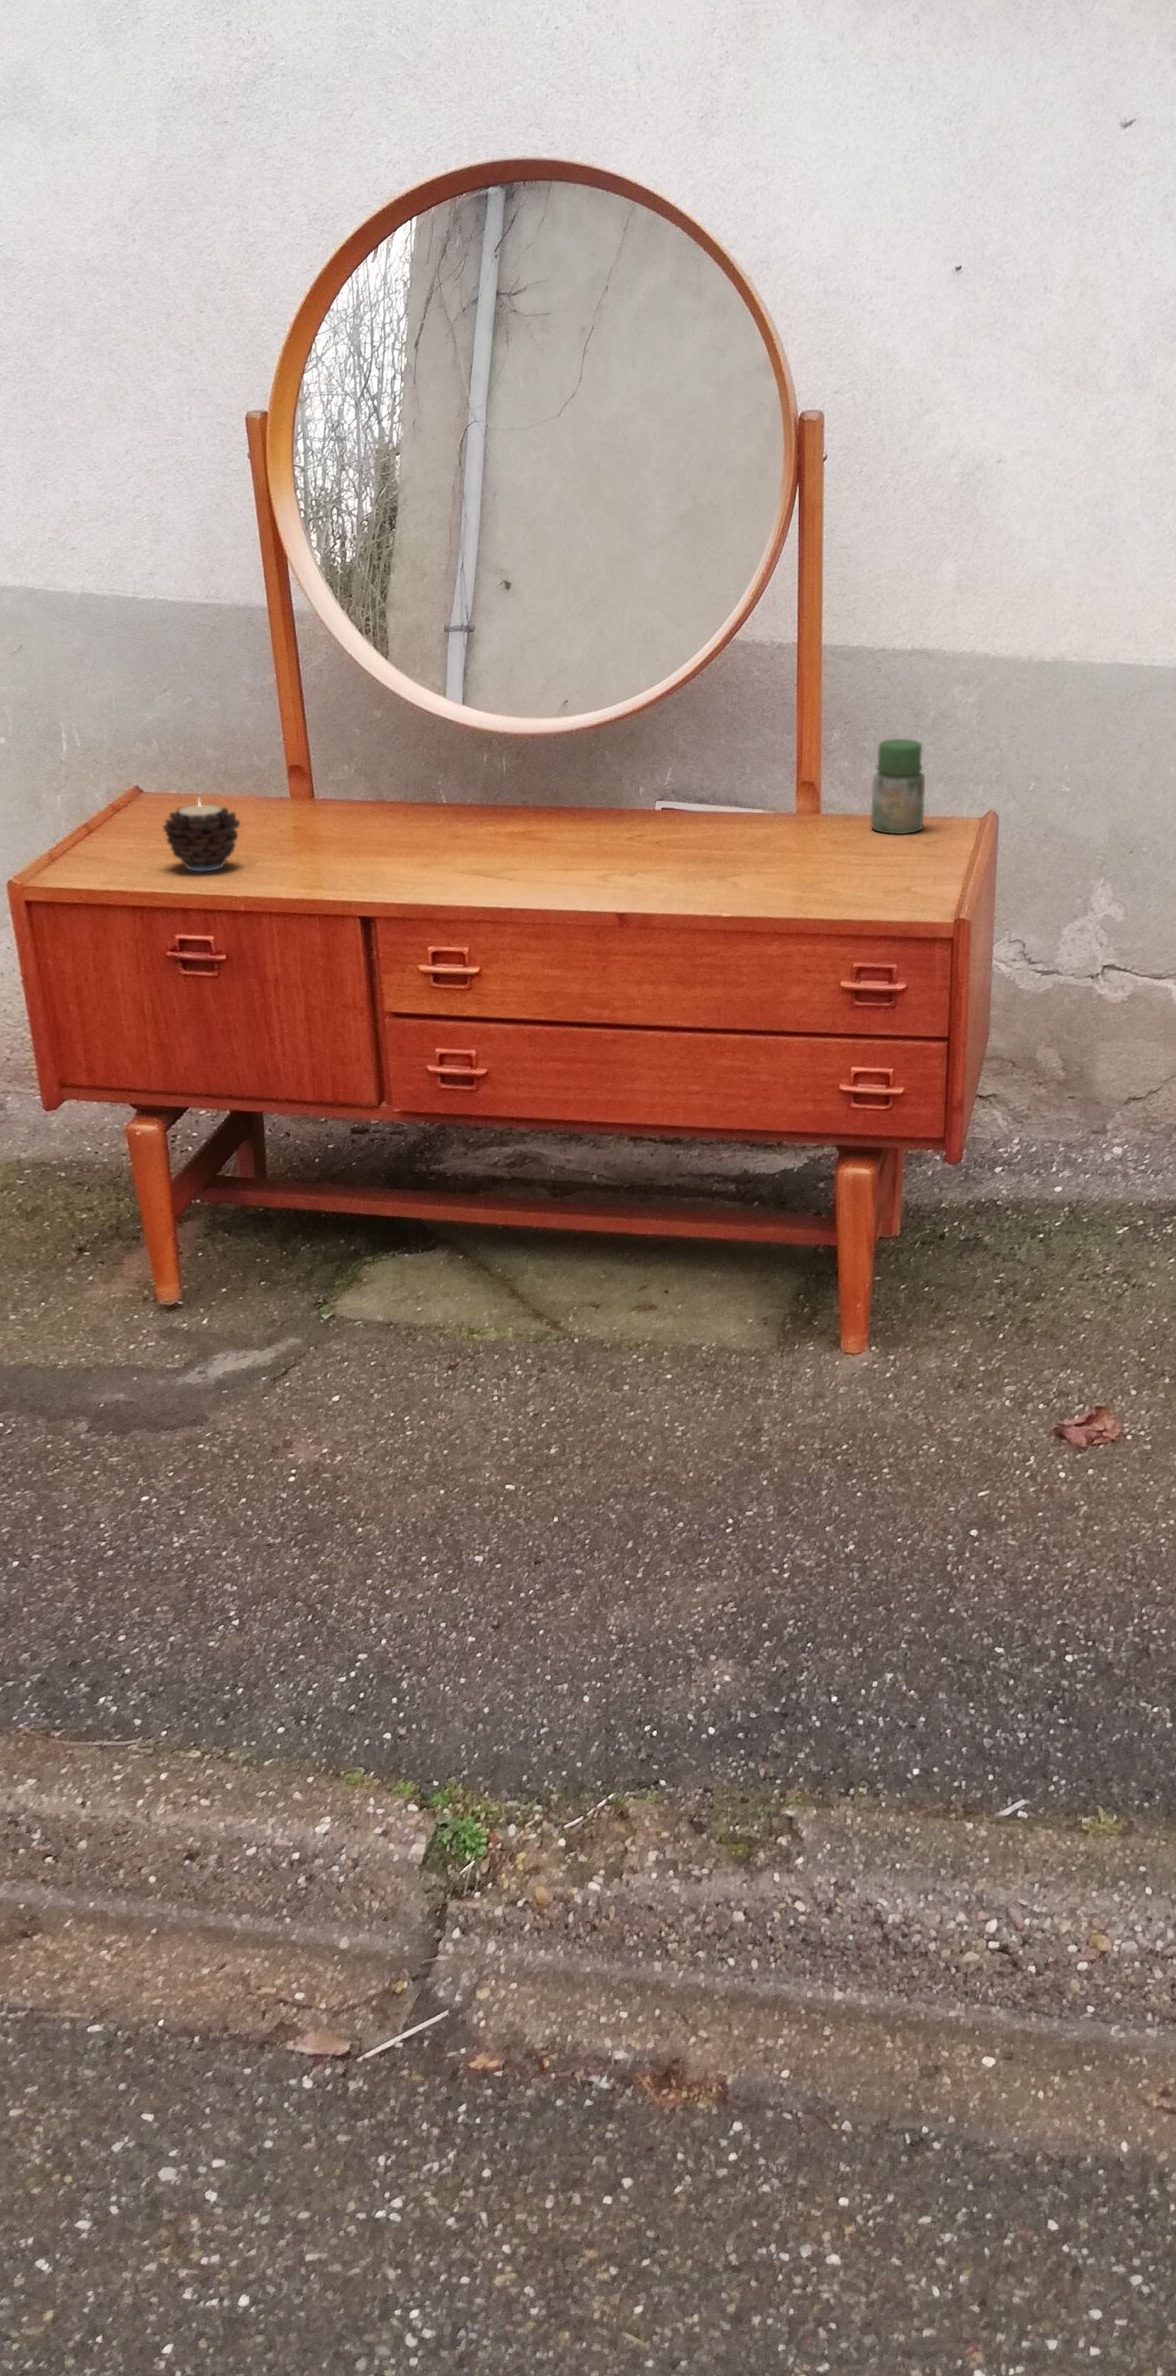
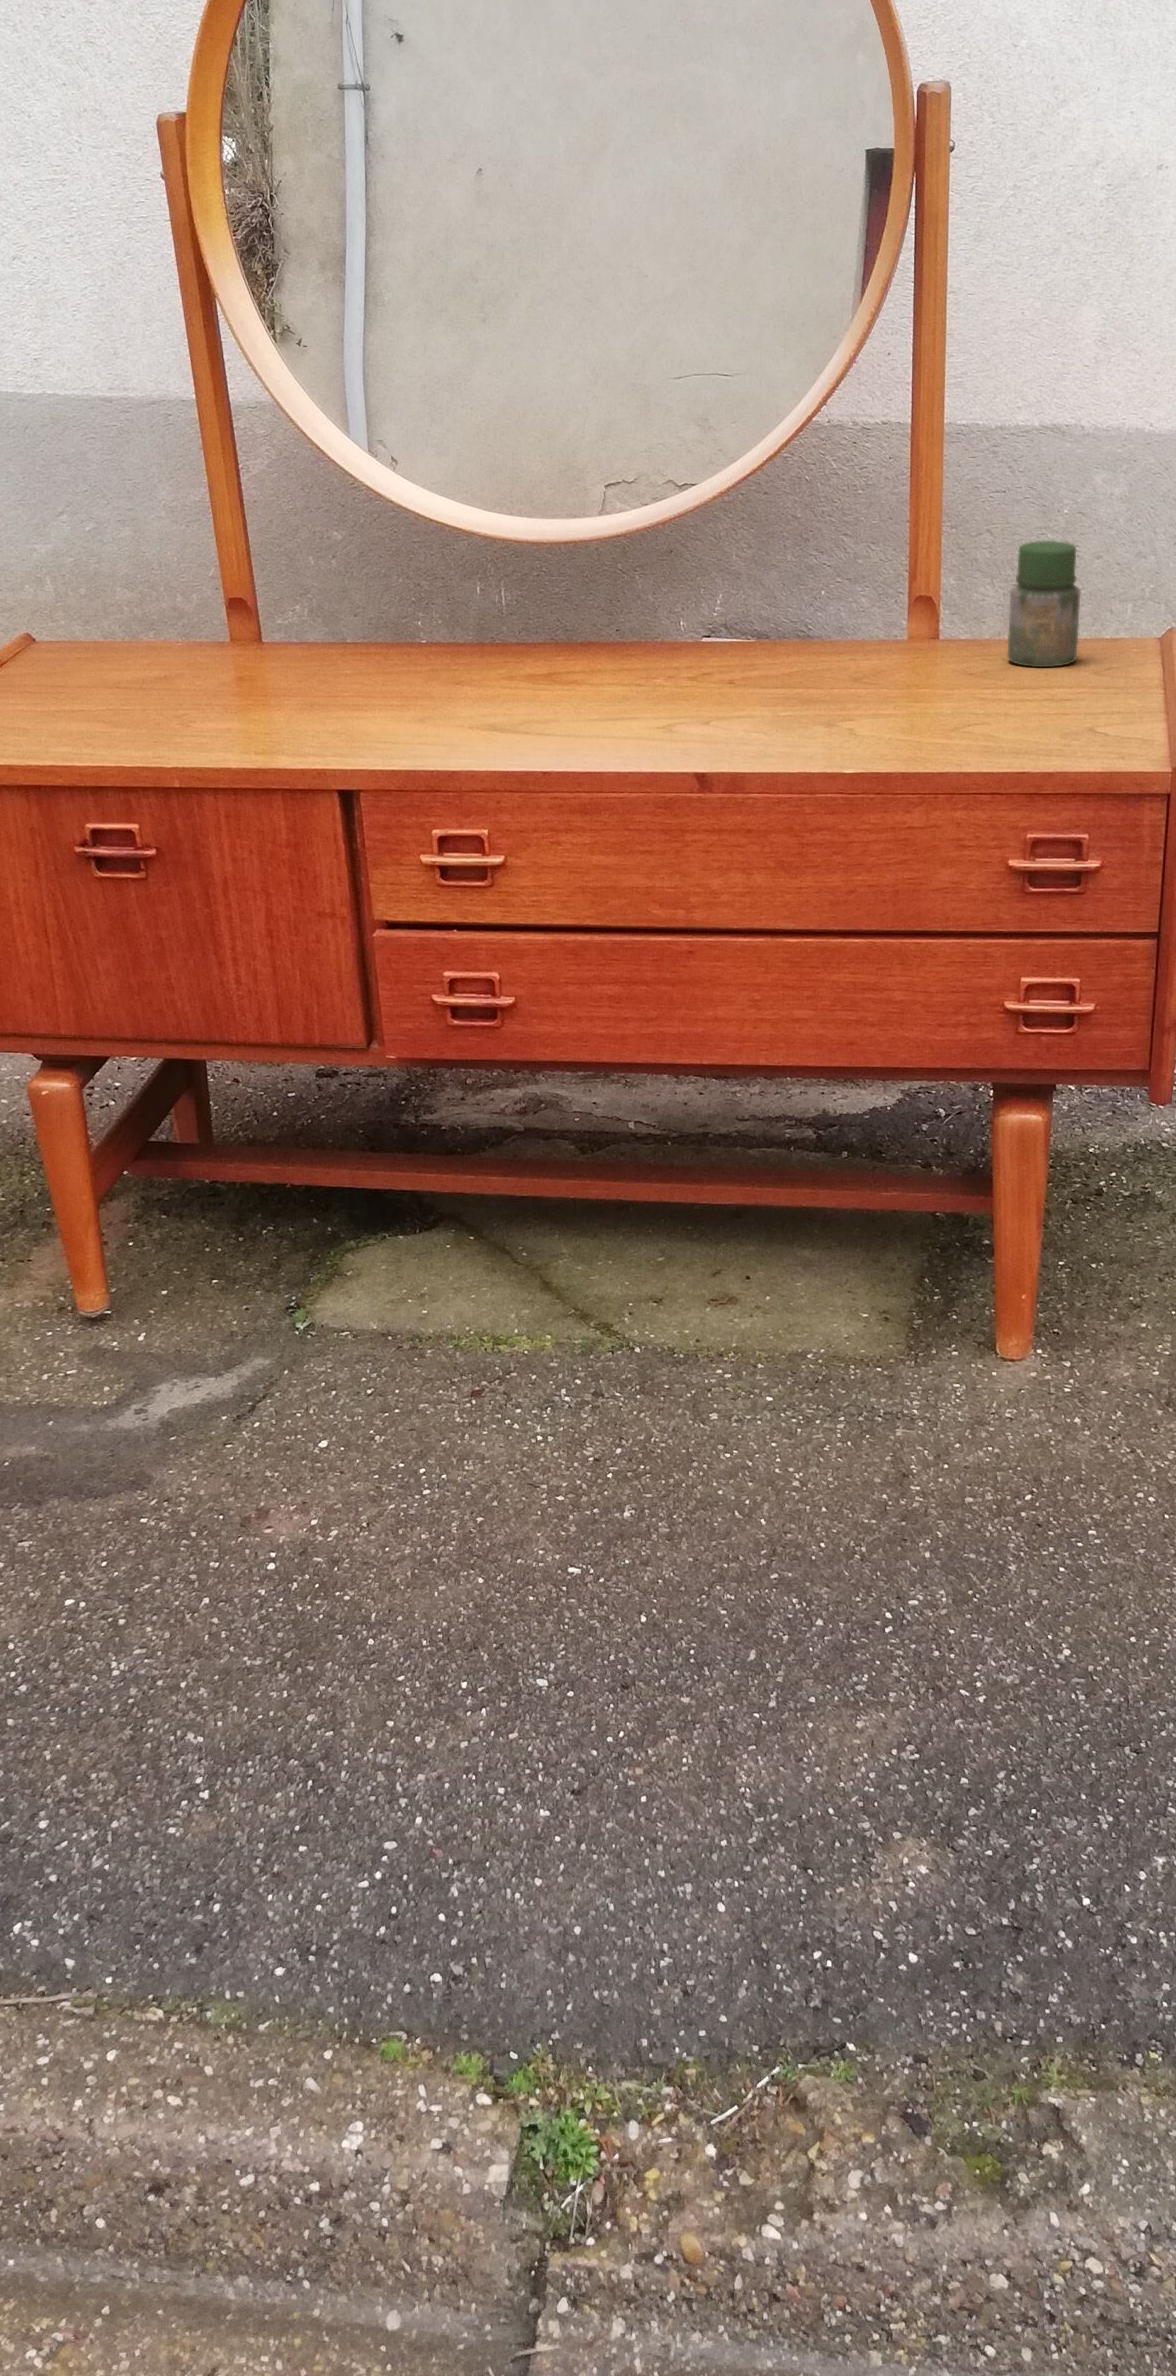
candle: present [163,803,240,871] -> none [69,633,174,735]

